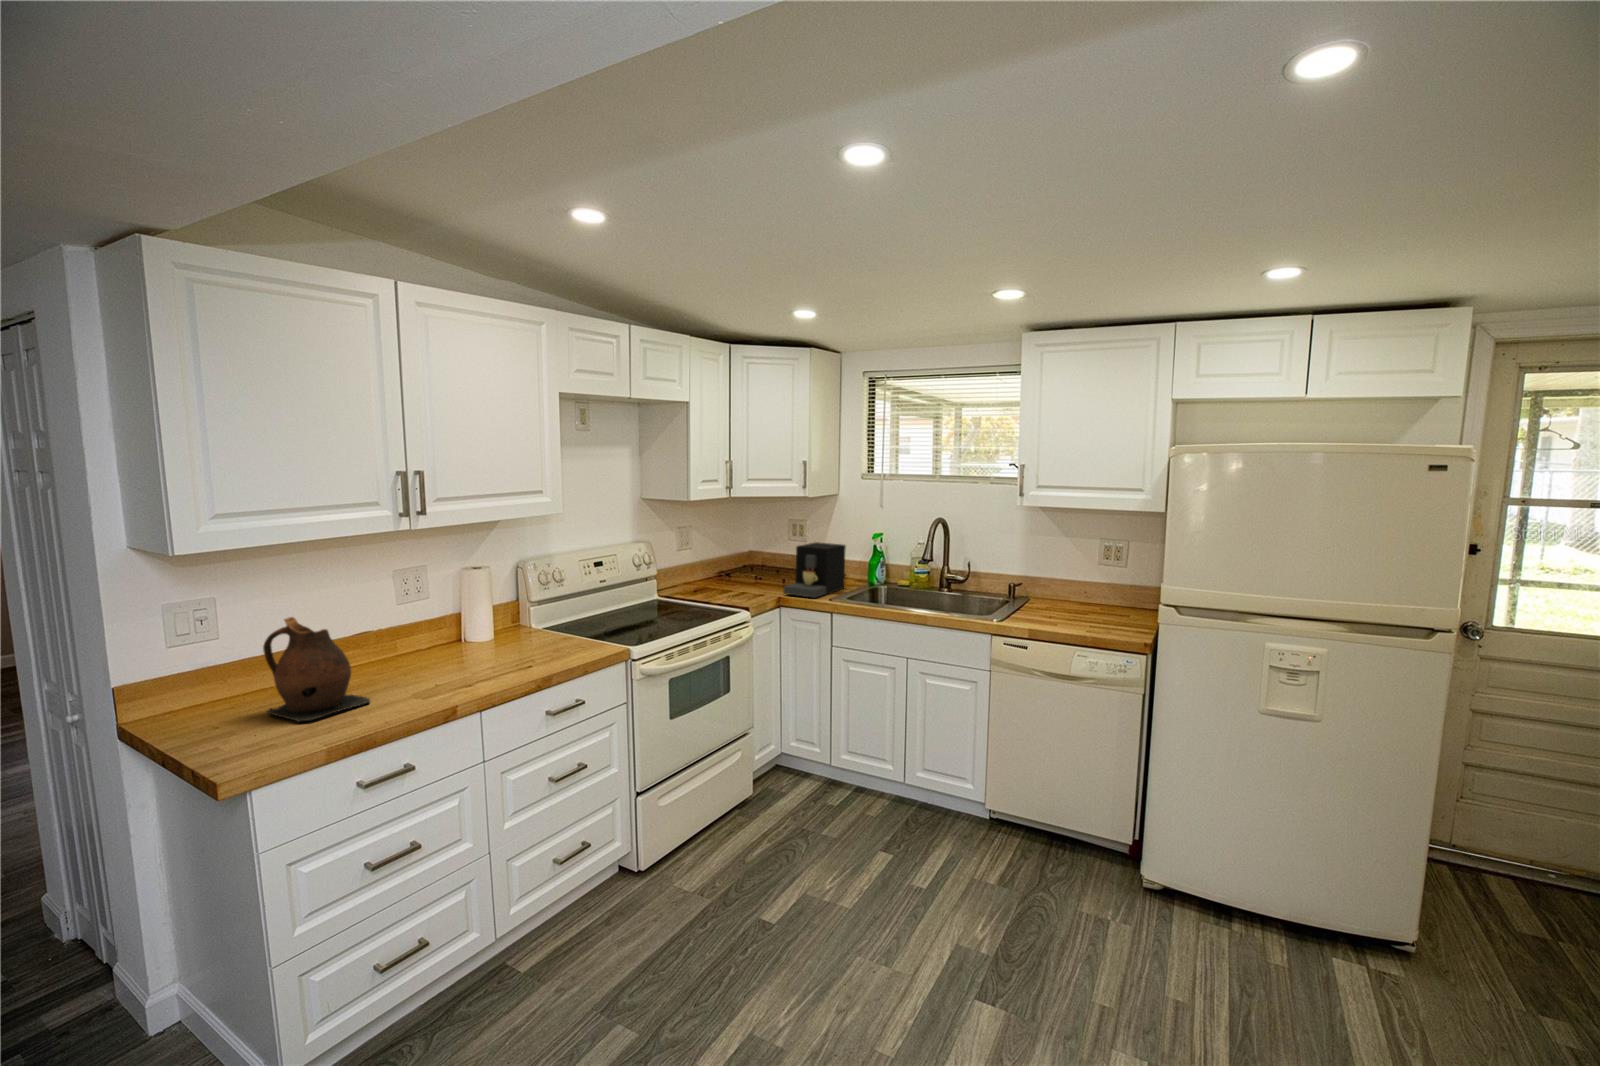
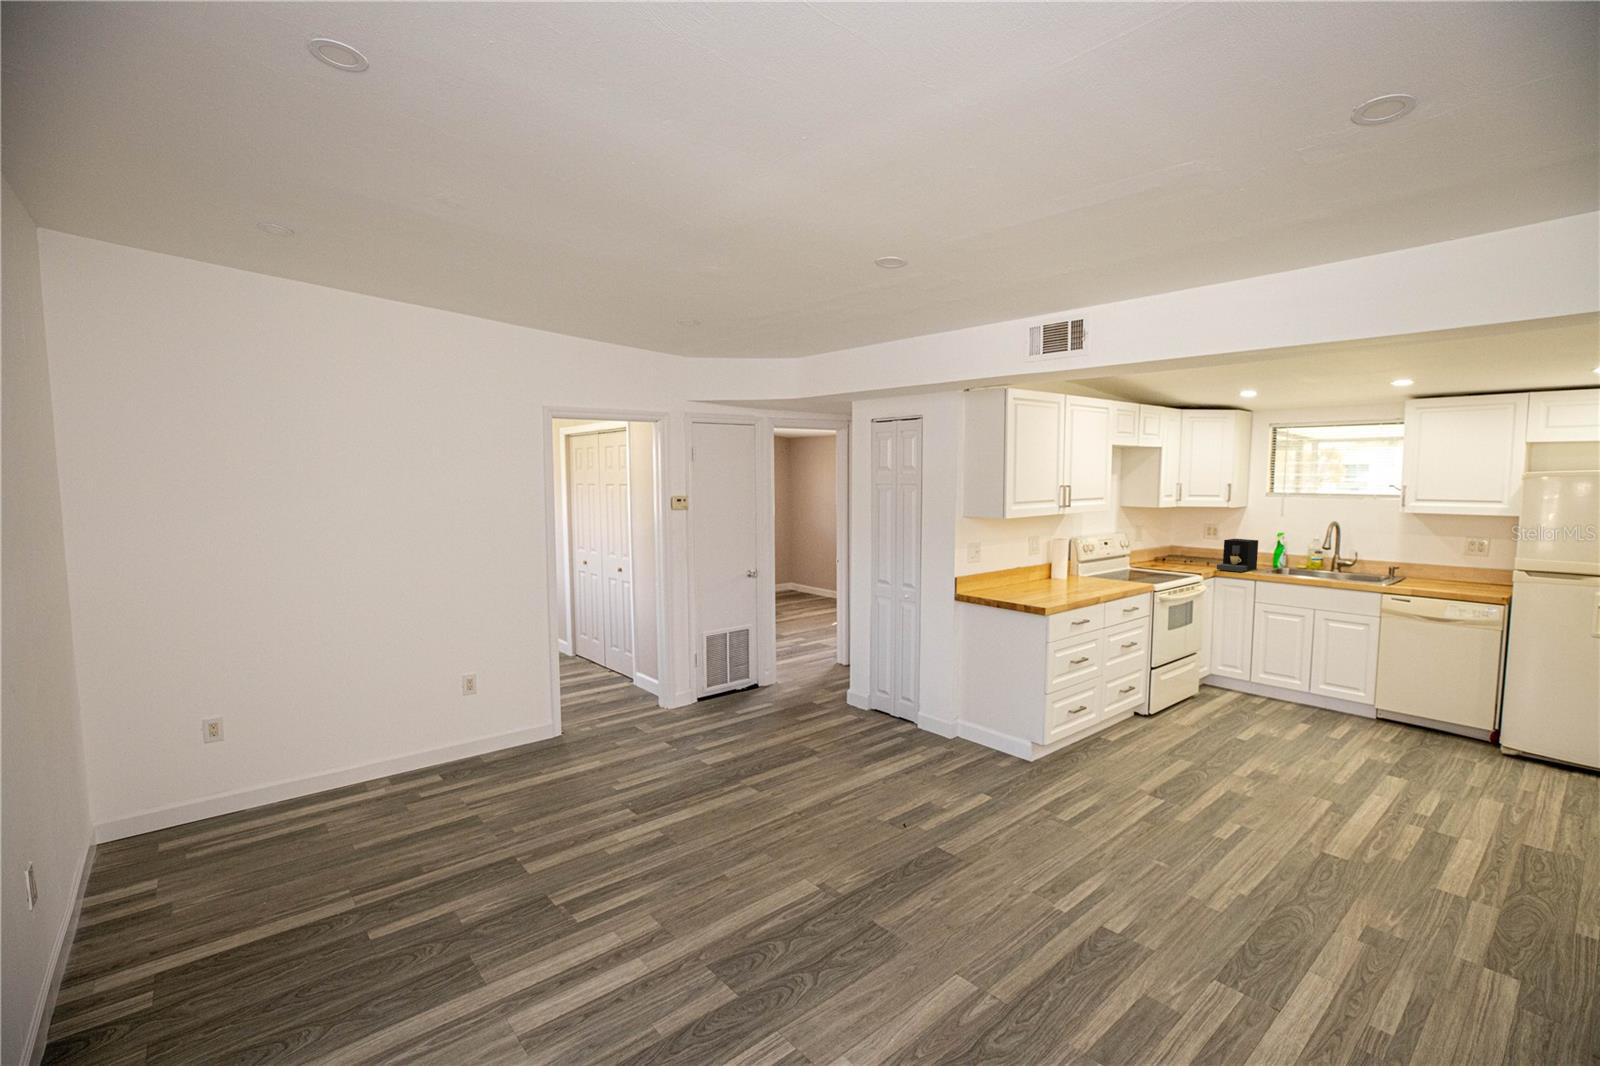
ceramic pitcher: present [263,617,370,722] -> none [1026,555,1063,597]

